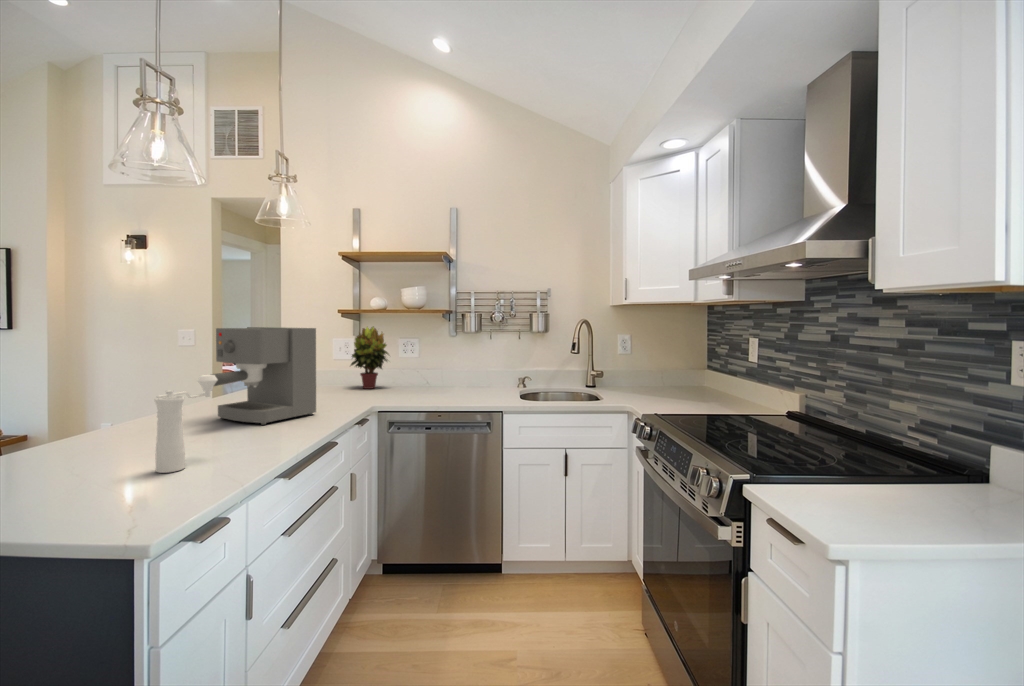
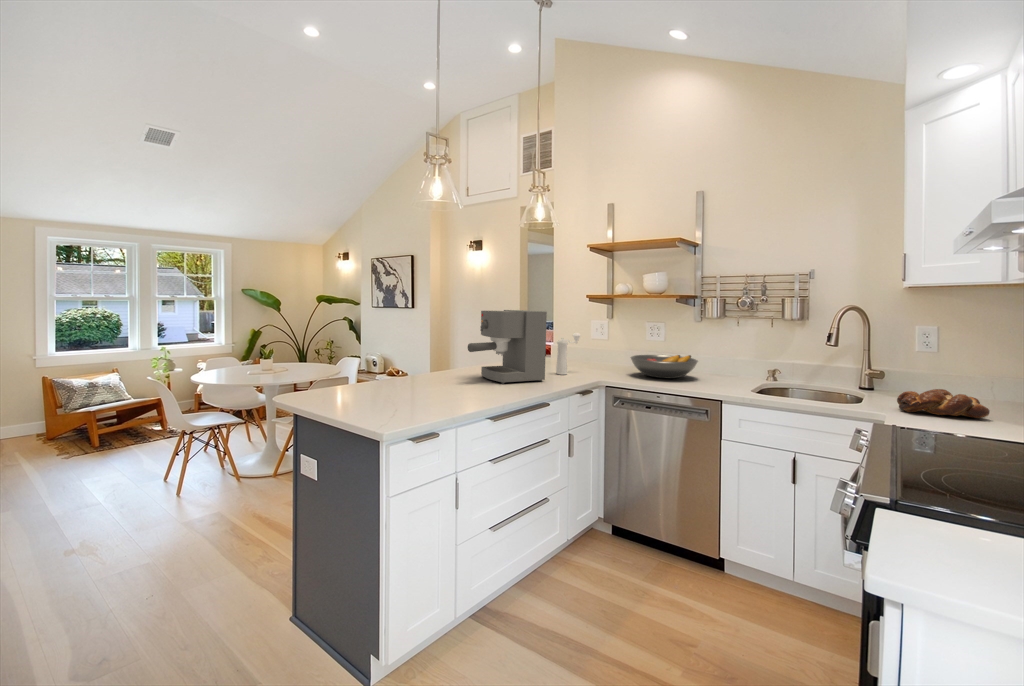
potted plant: present [351,326,389,389] -> none [596,310,633,367]
fruit bowl: none [399,370,467,395] -> present [631,355,698,378]
pepper mill: present [154,375,218,473] -> present [556,333,581,375]
bread loaf: none [628,381,682,401] -> present [897,389,990,418]

